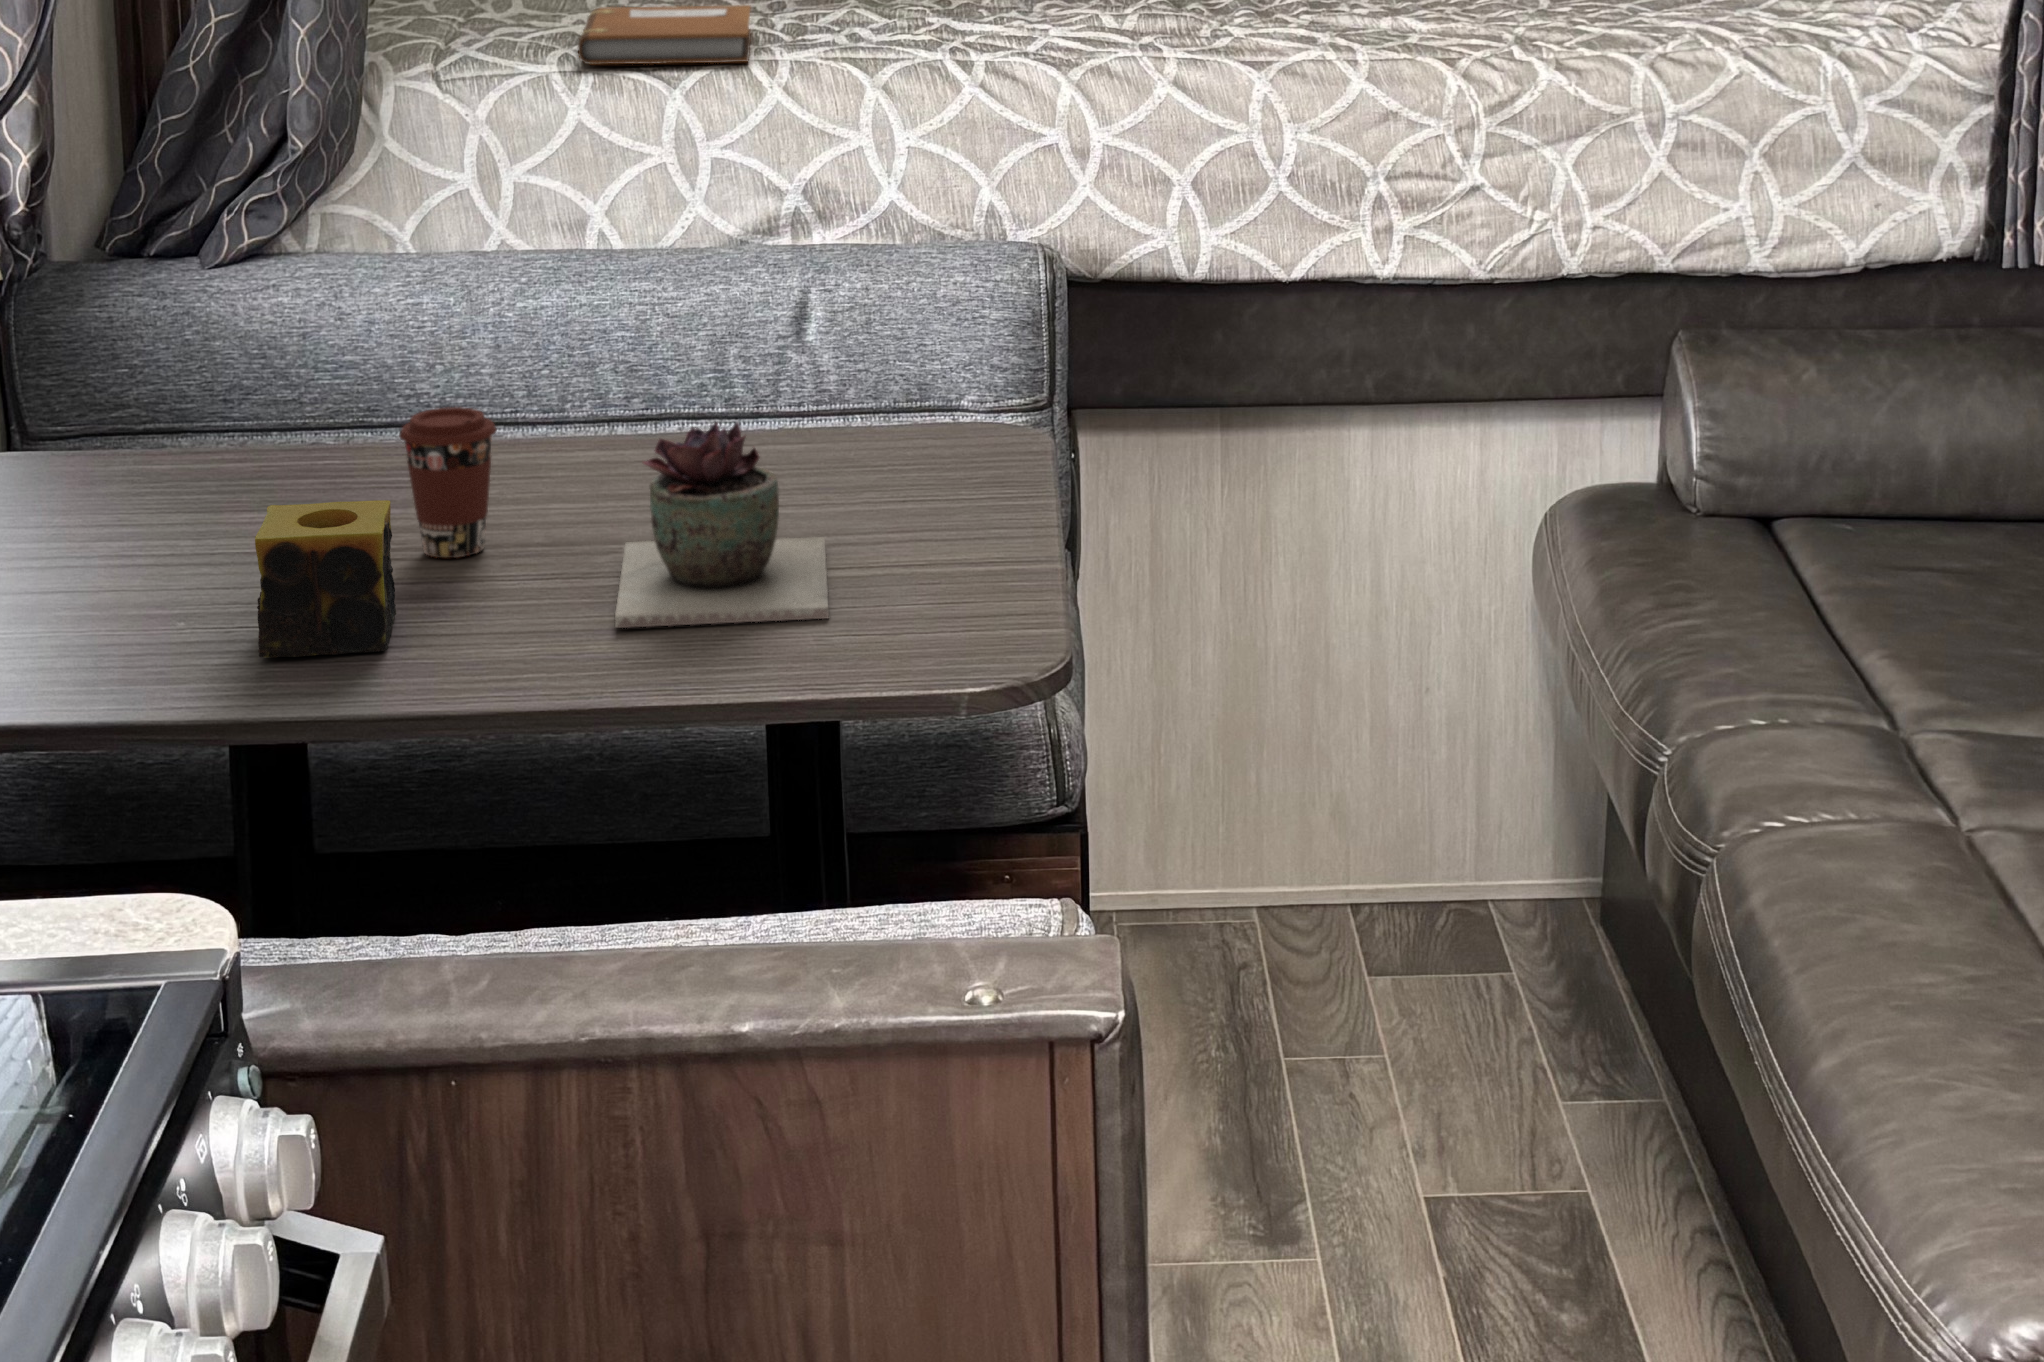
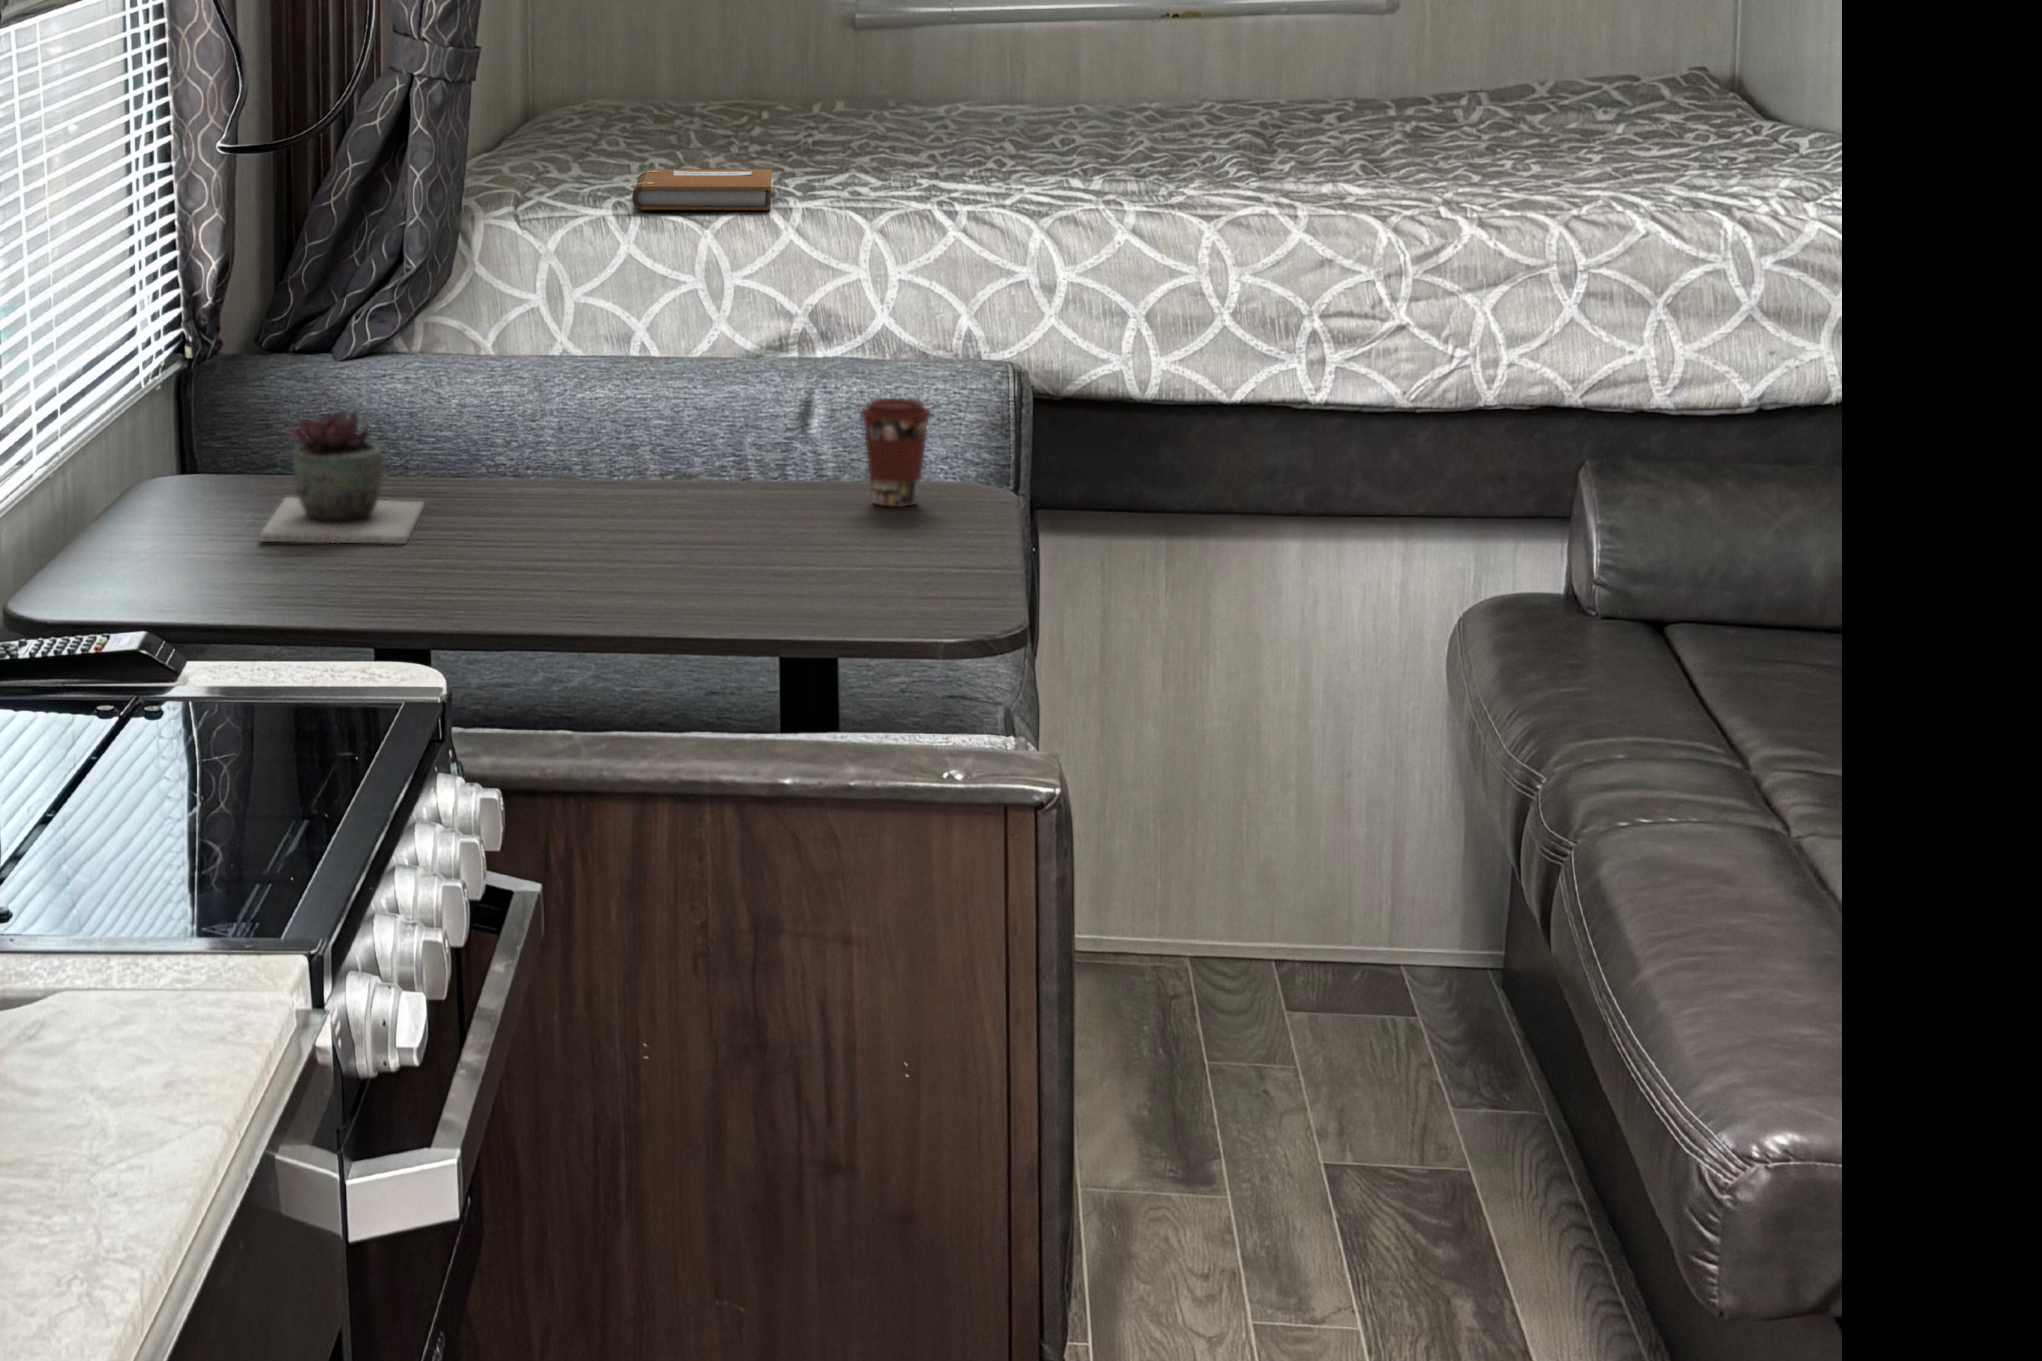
coffee cup: present [399,407,497,558] -> present [861,398,931,507]
succulent plant: present [615,422,829,628] -> present [260,411,424,544]
candle: present [255,500,396,658] -> none [408,486,505,593]

